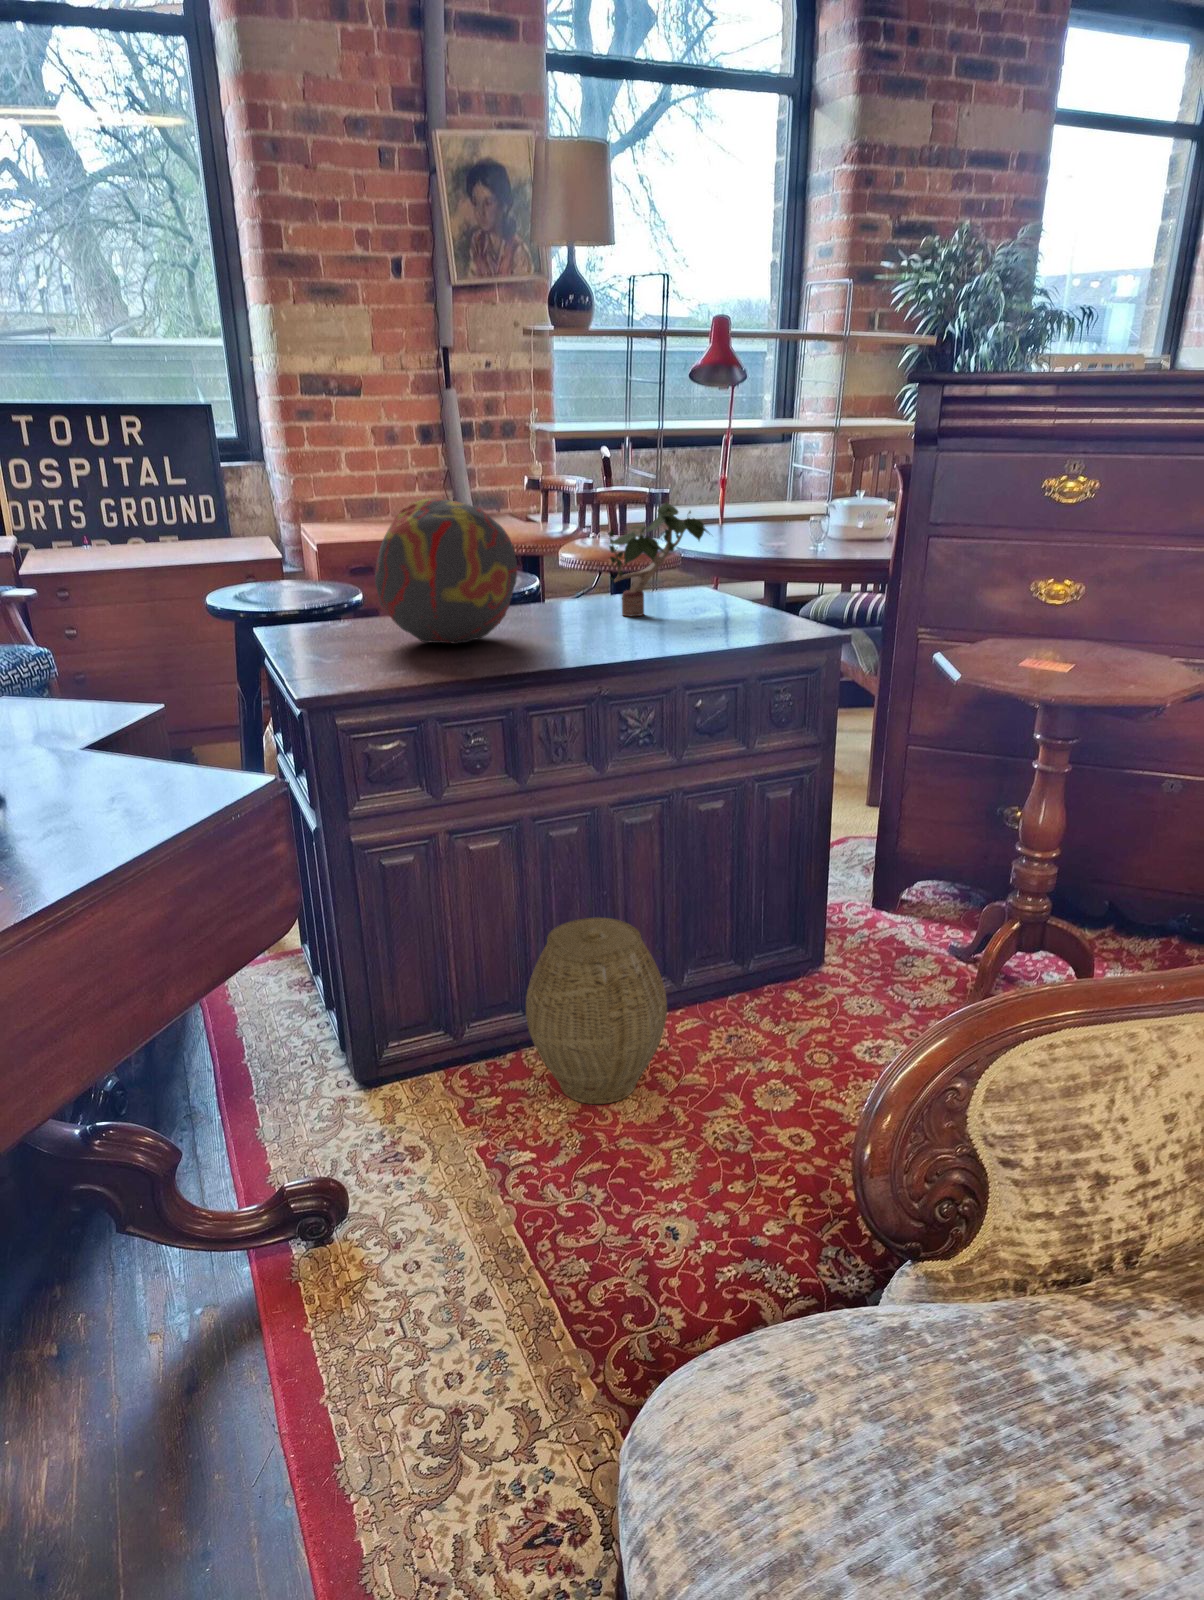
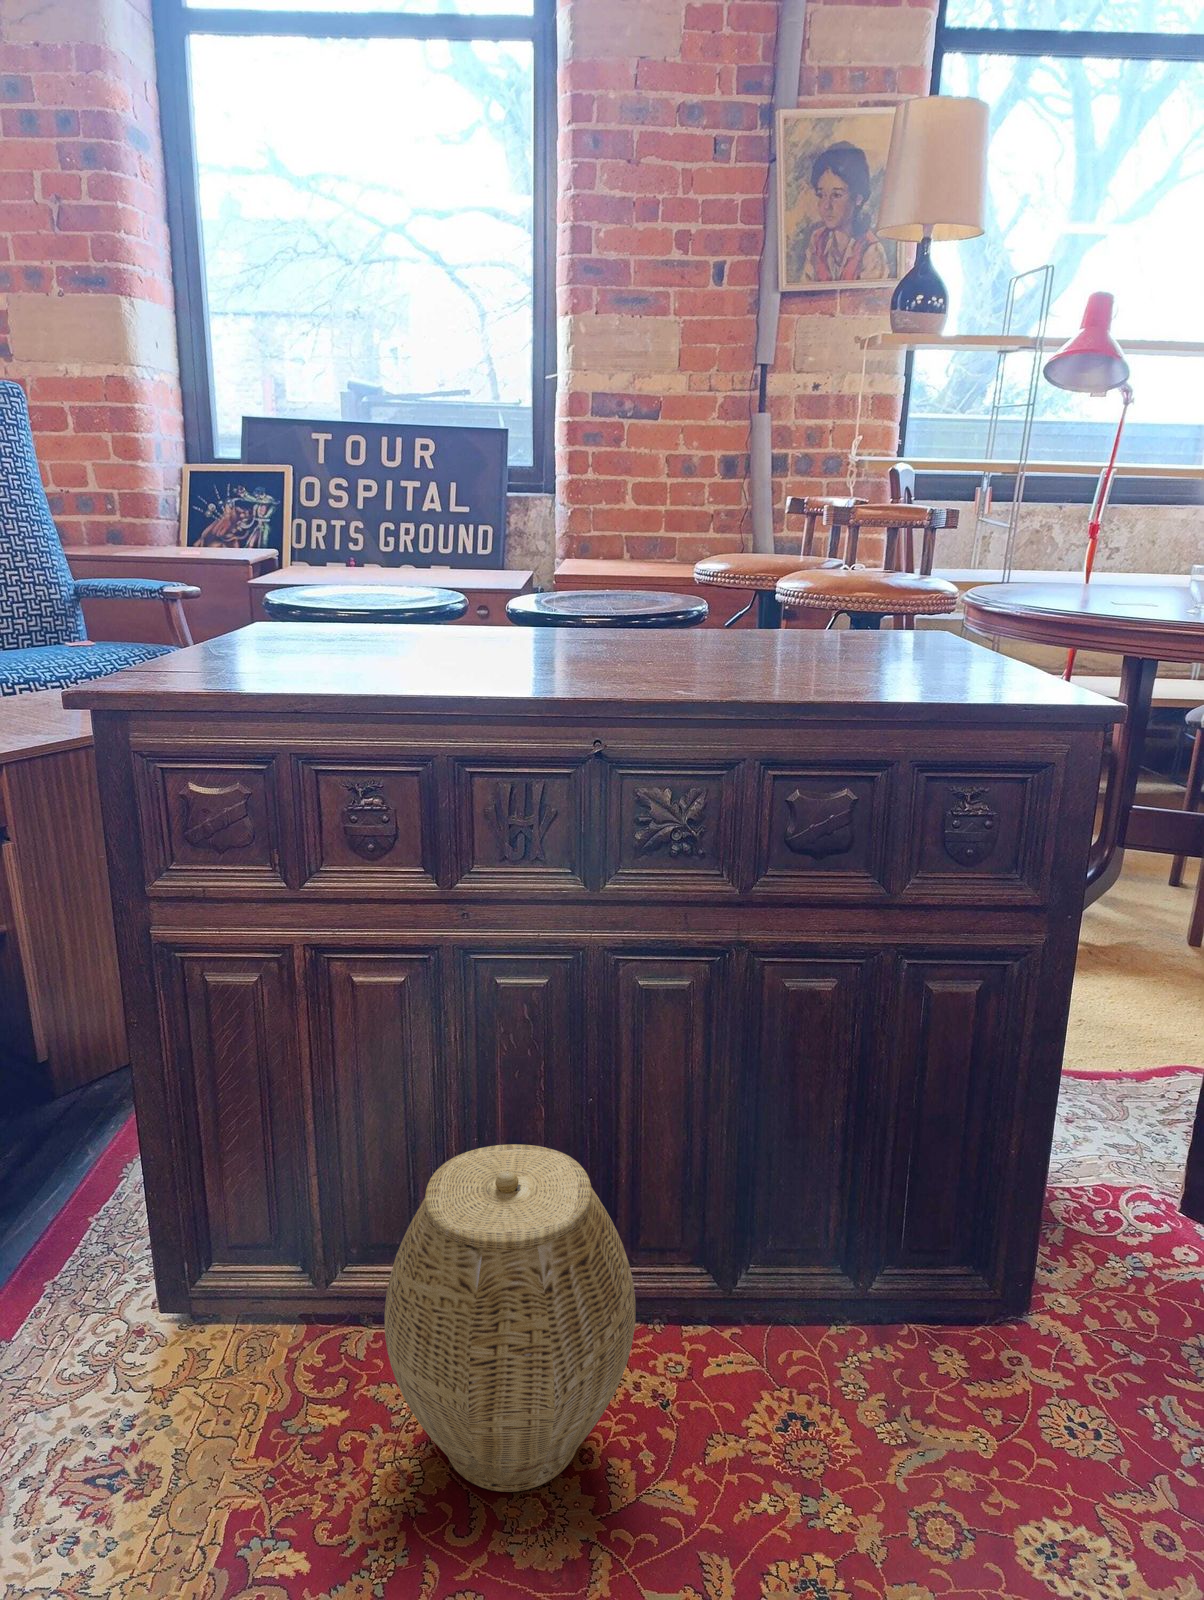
decorative orb: present [375,498,517,644] -> none [315,436,538,665]
potted plant: present [609,503,708,616] -> none [710,478,938,659]

